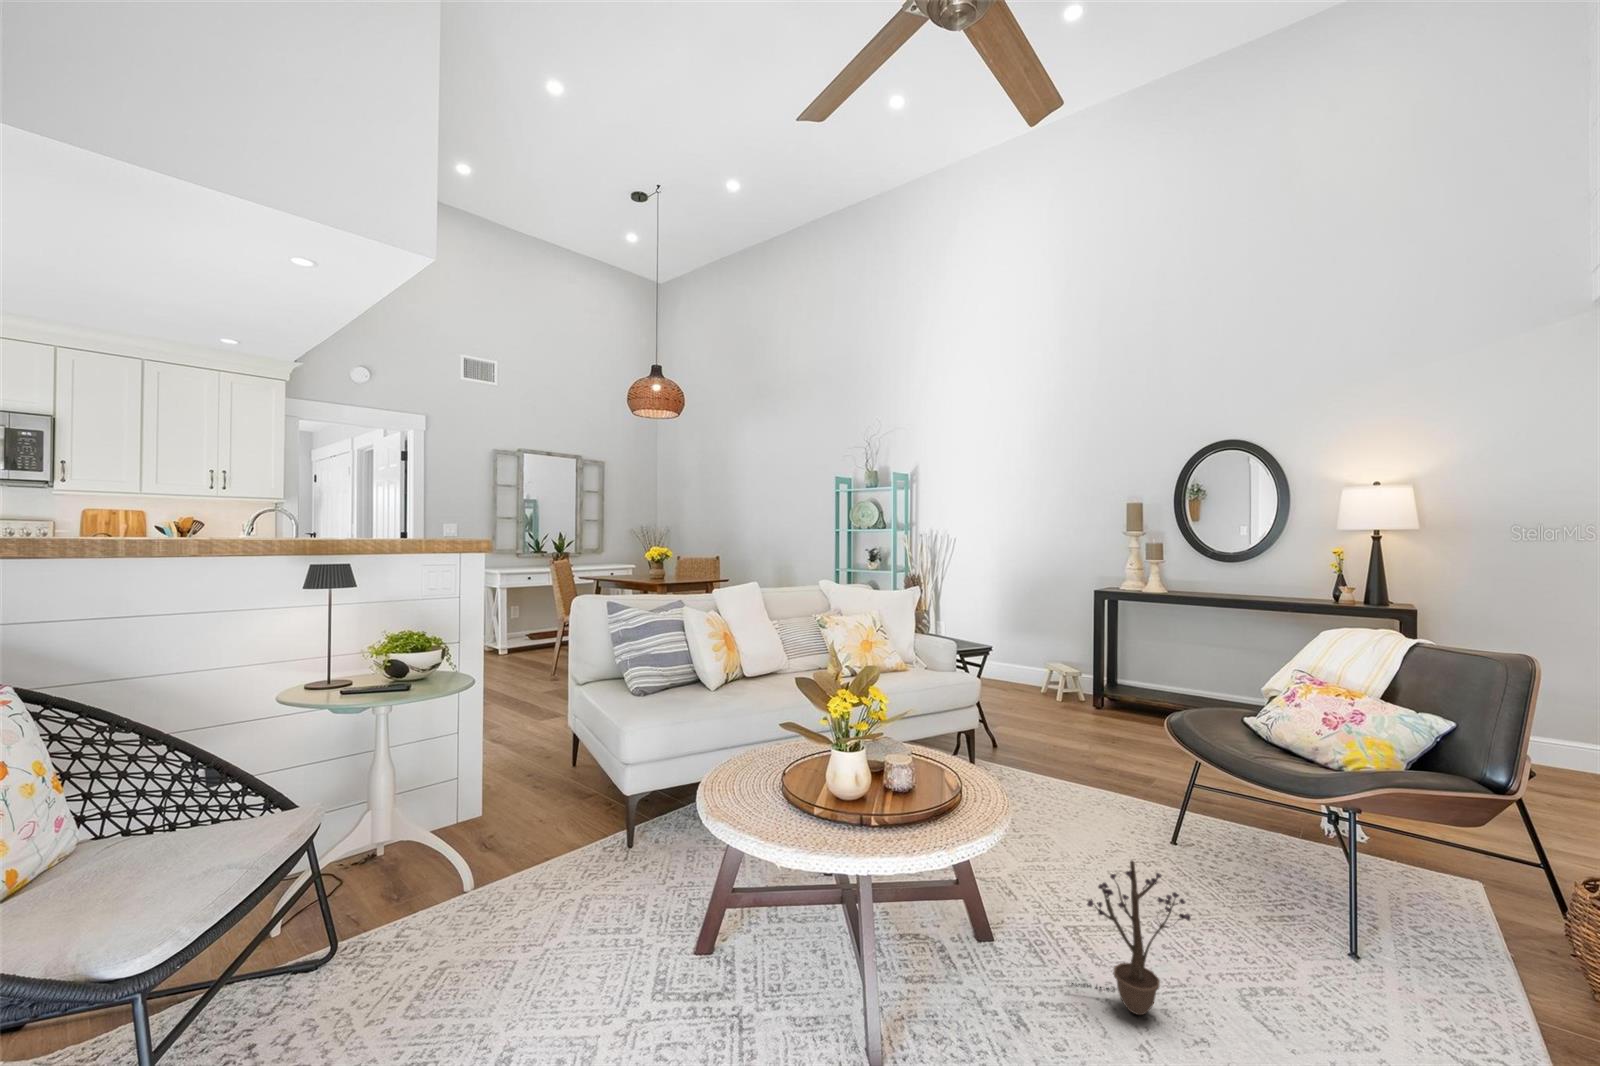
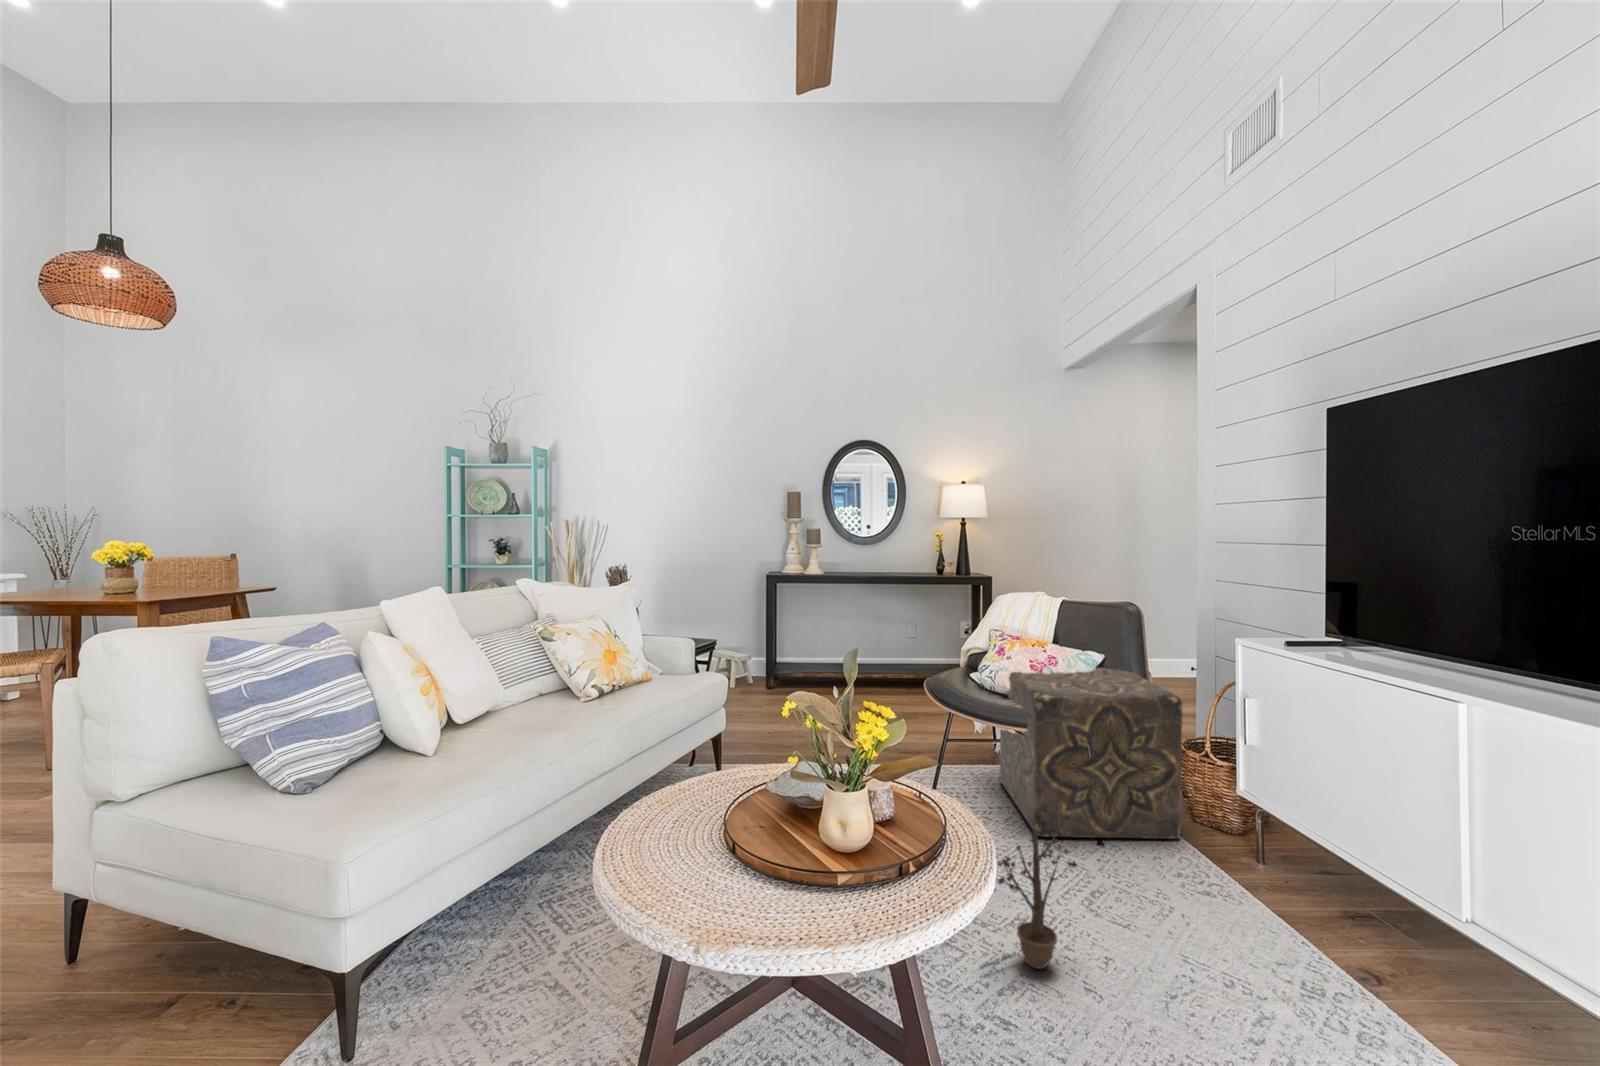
ottoman: none [1273,713,1526,990] -> present [1000,668,1183,839]

